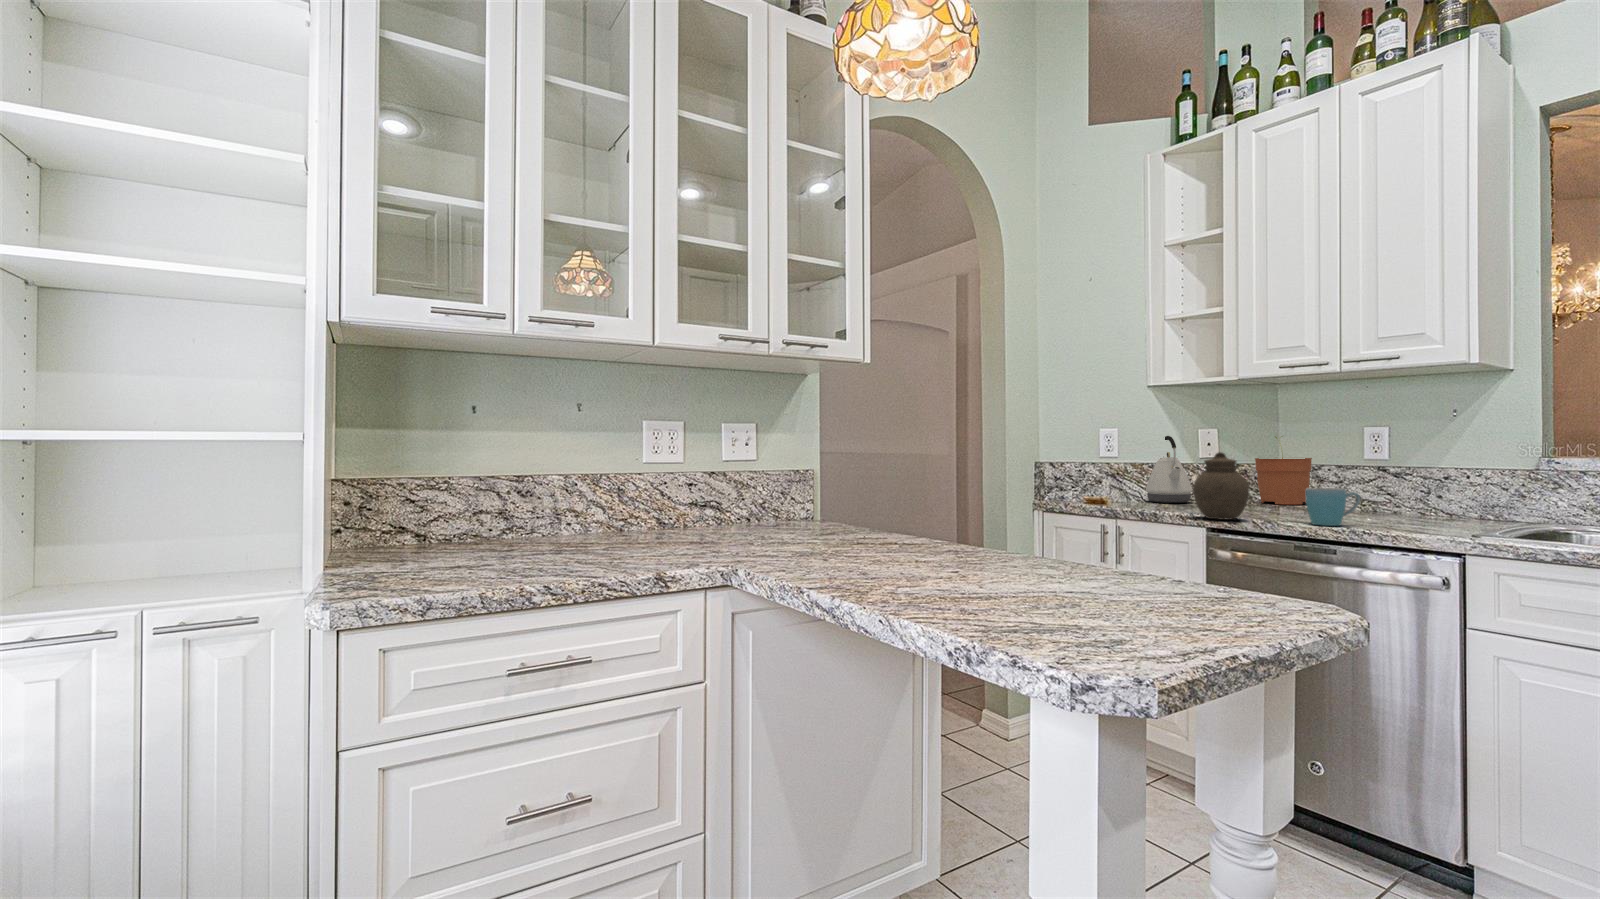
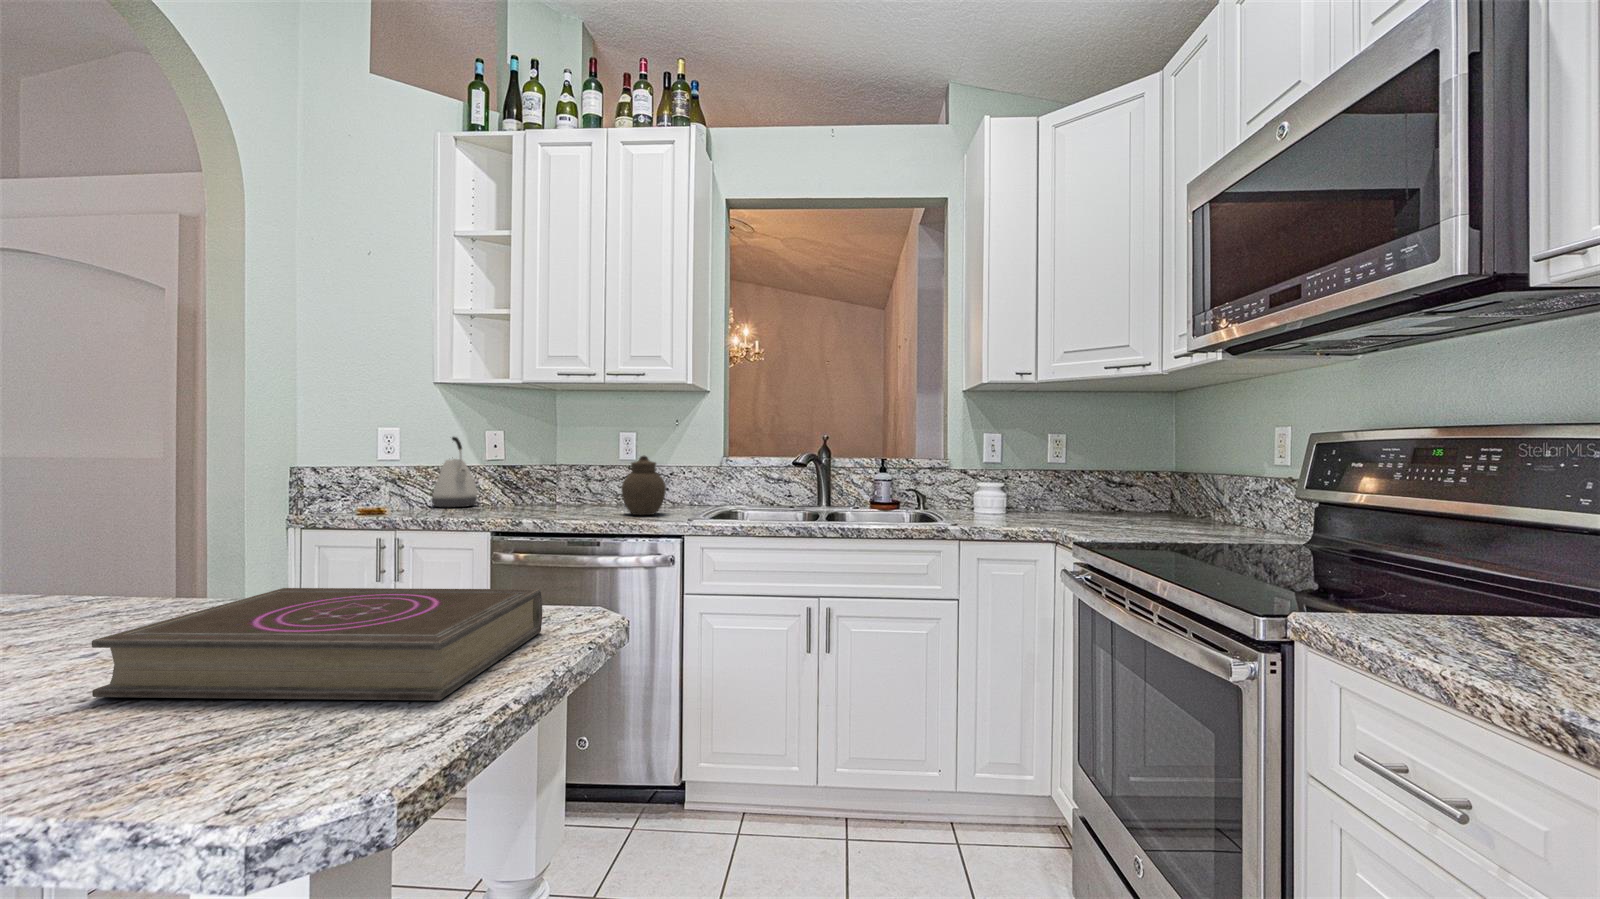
plant pot: present [1255,437,1312,505] -> none [536,439,583,503]
jar: present [1193,452,1249,520] -> present [621,456,666,515]
mug: present [1306,488,1360,526] -> none [577,488,619,522]
book: none [967,545,1271,636] -> present [92,588,542,700]

